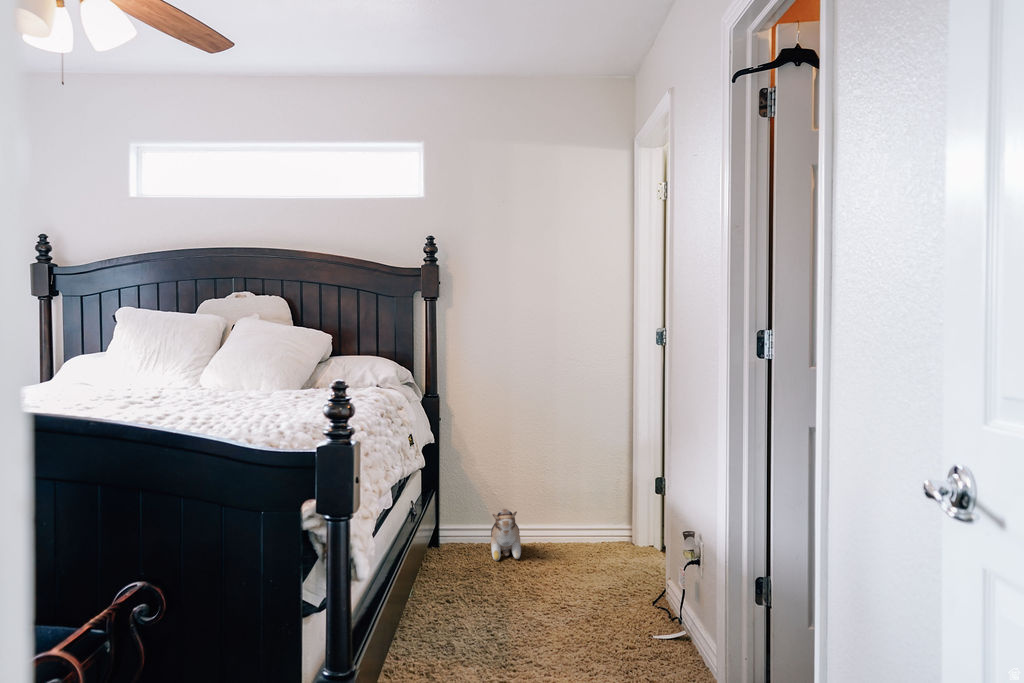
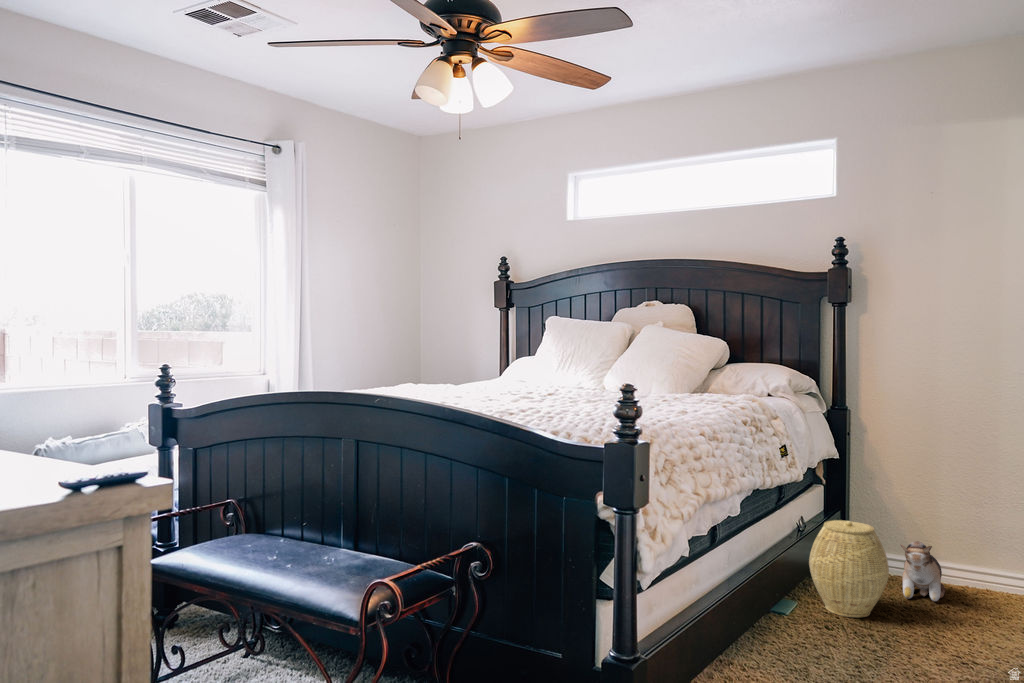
woven basket: none [423,499,491,587] -> present [809,520,889,617]

